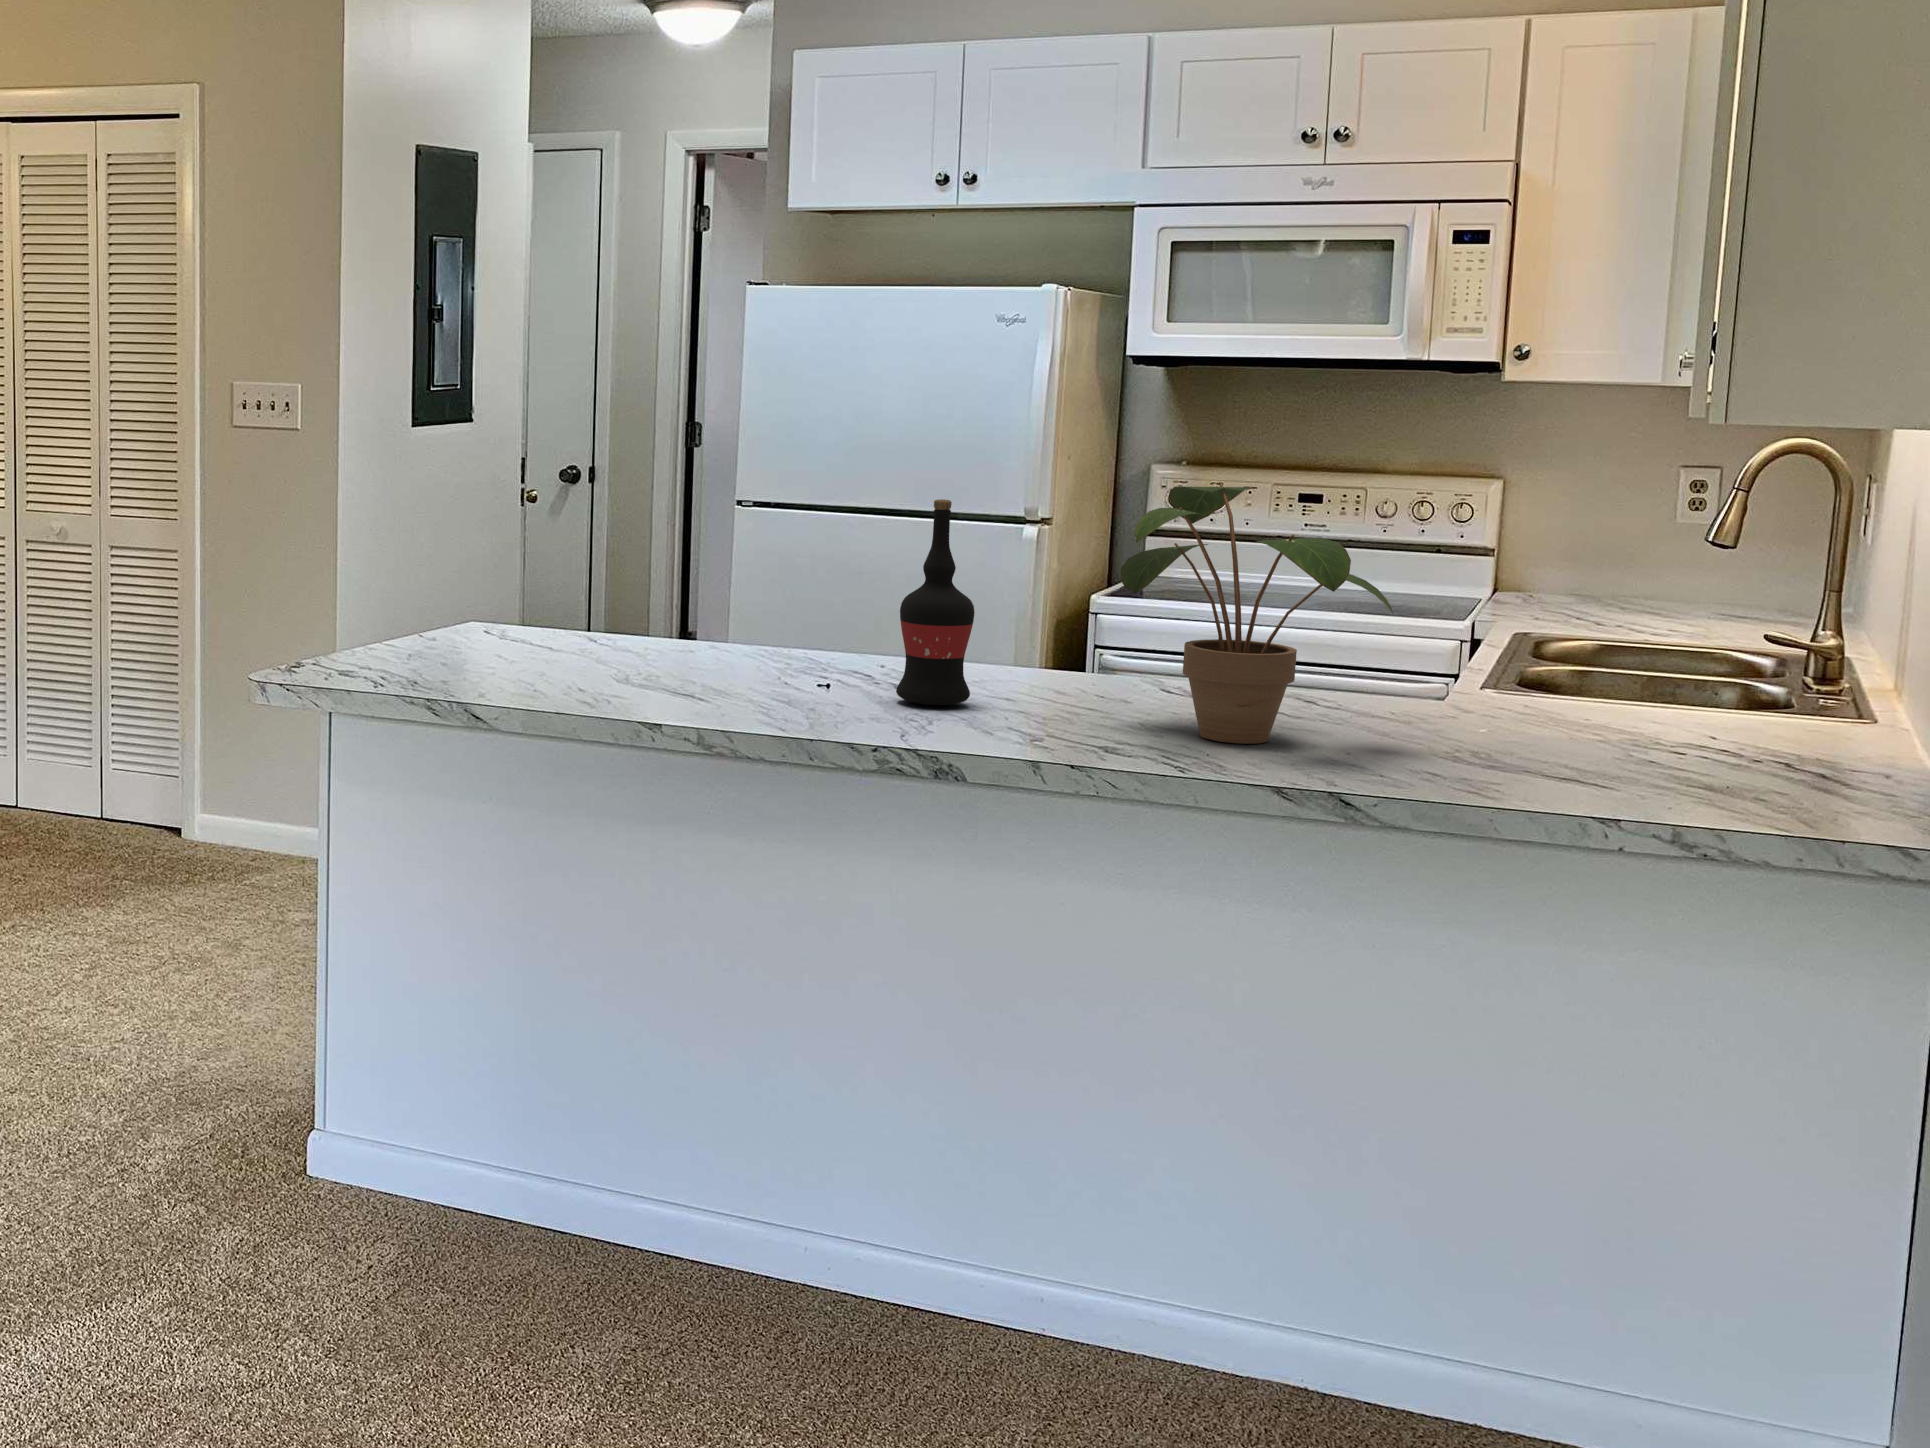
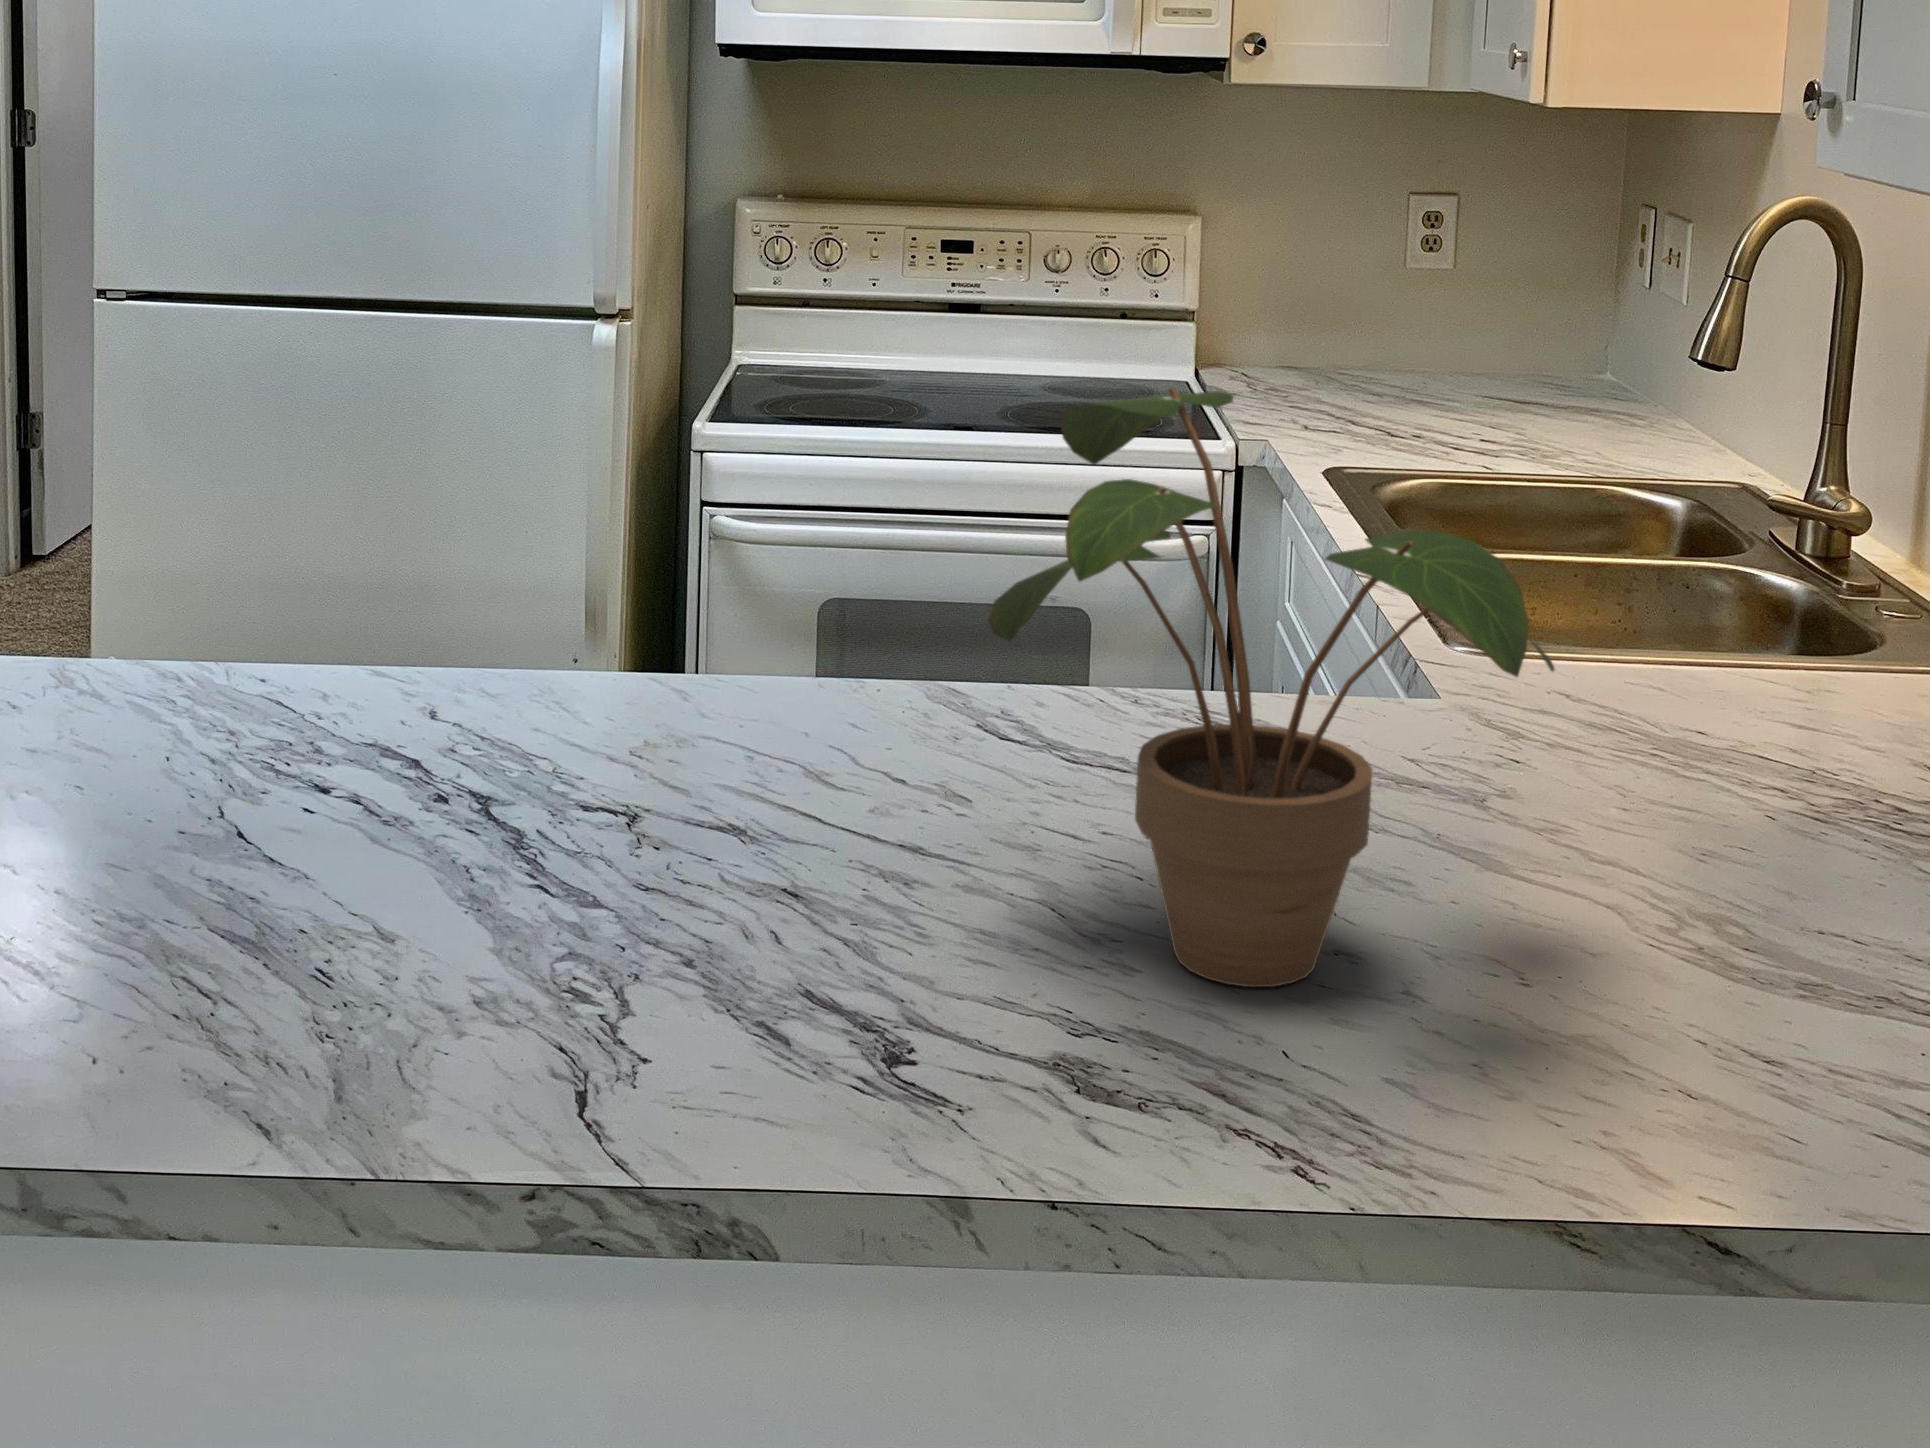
wine bottle: present [896,499,975,705] -> none [483,444,654,928]

